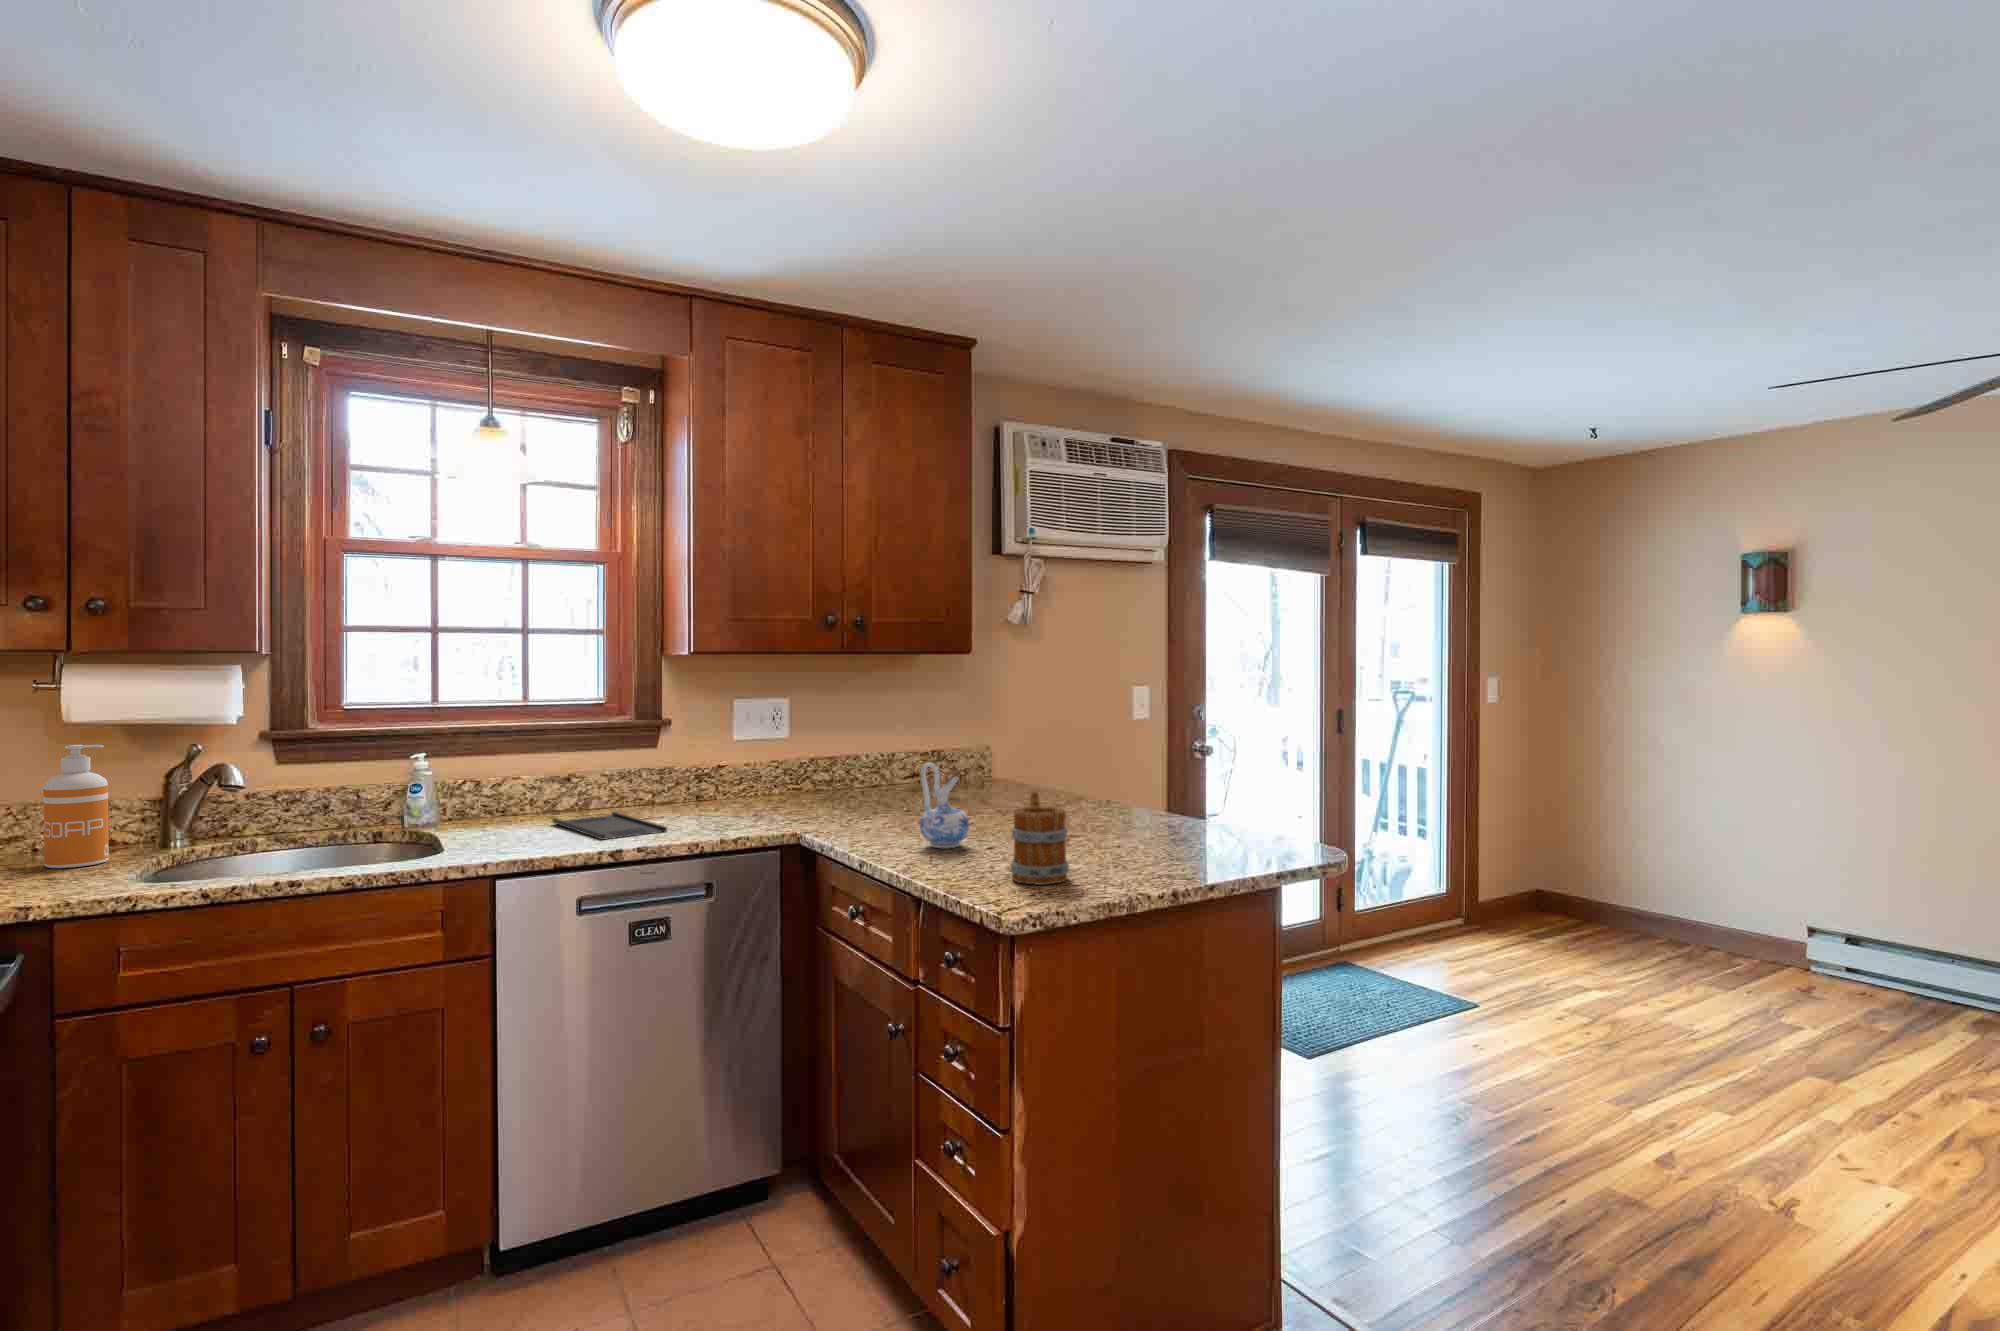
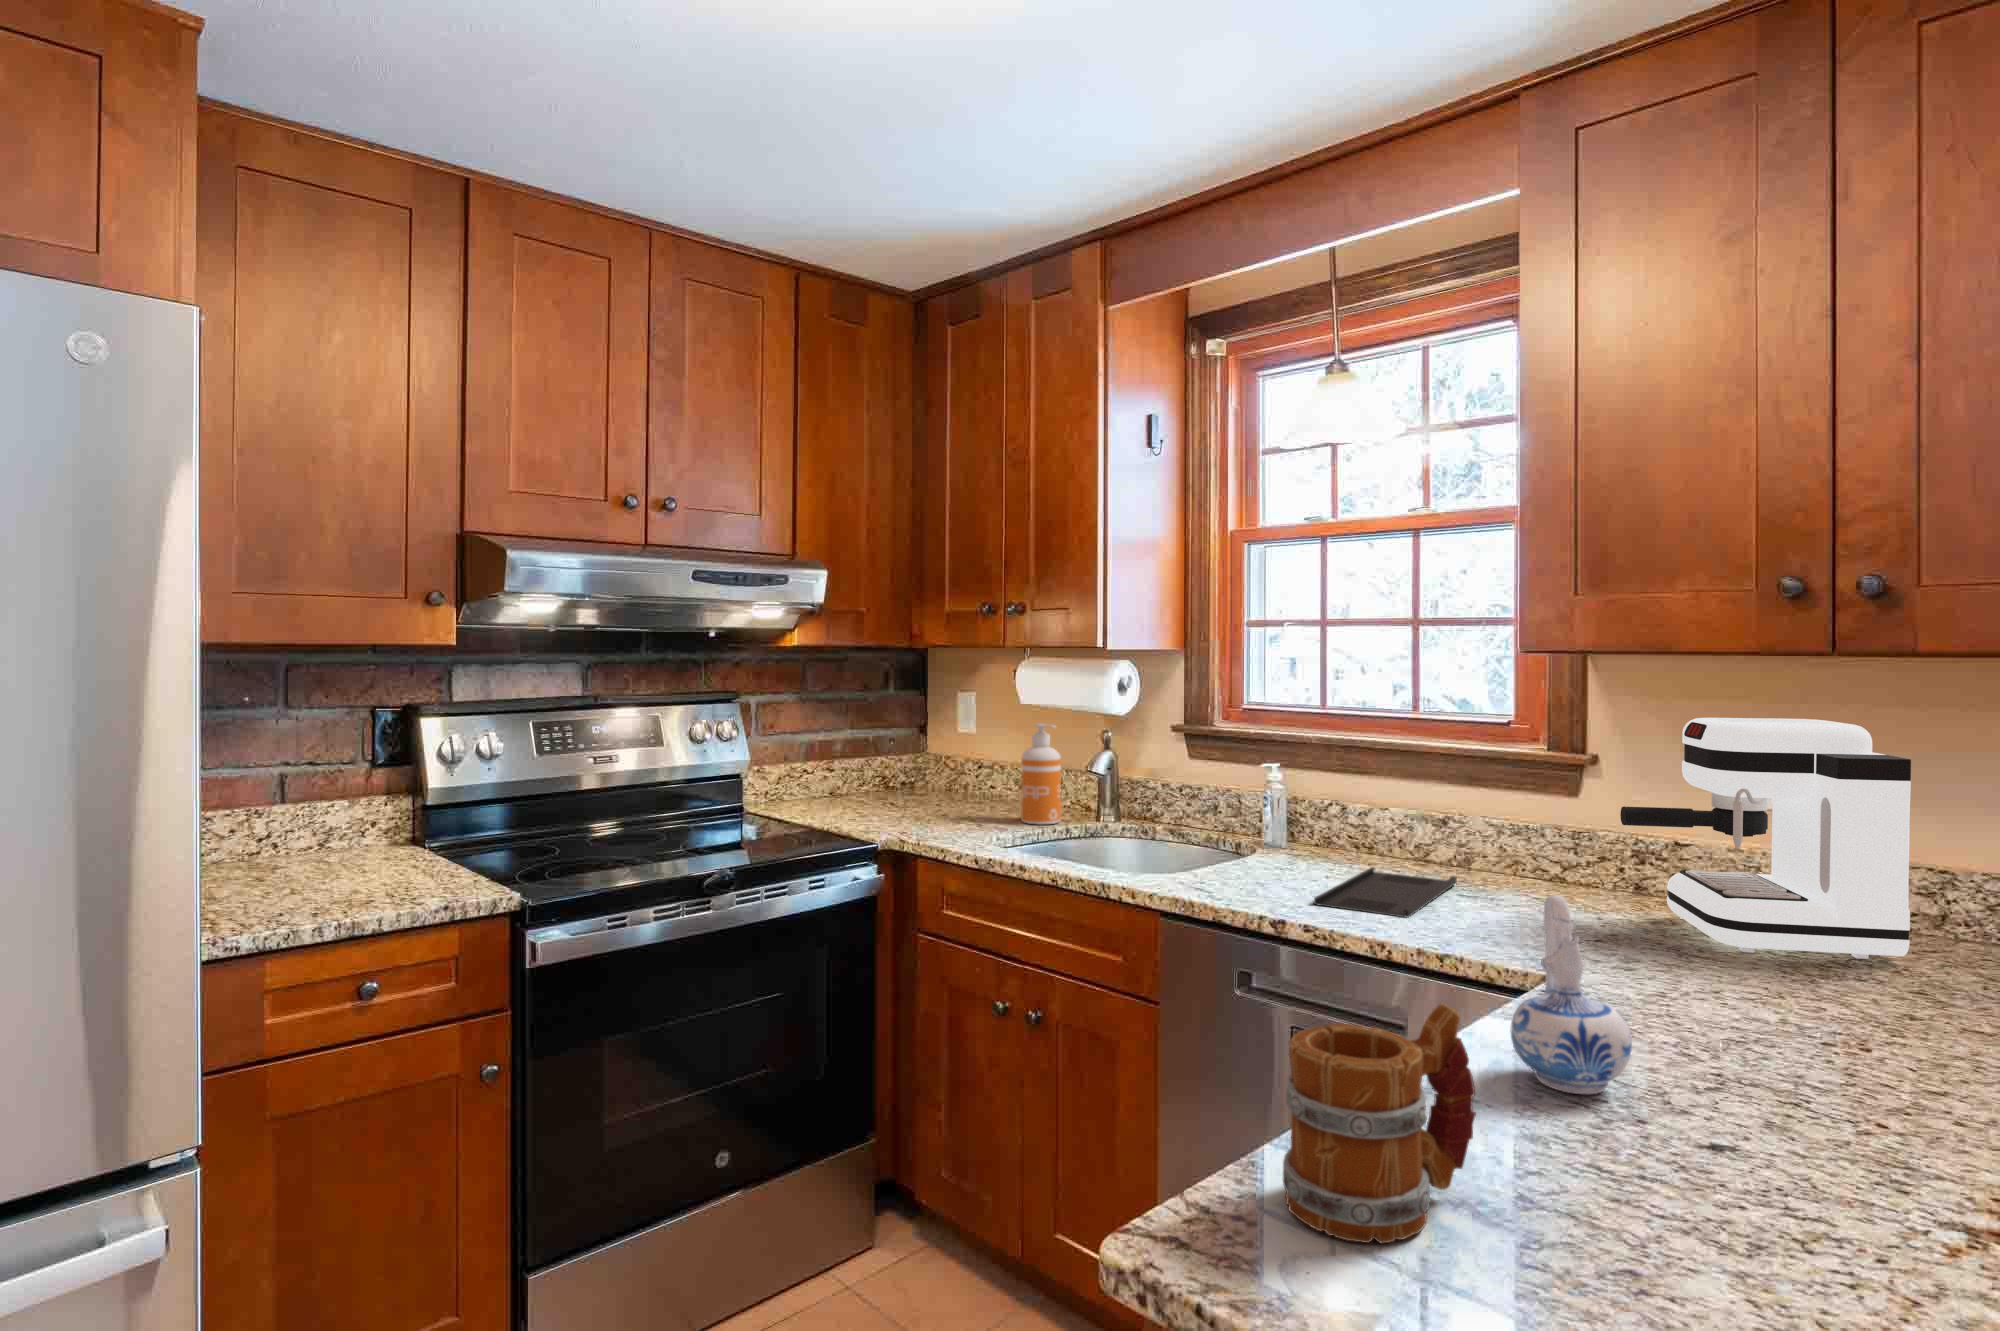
coffee maker: none [743,688,862,808] -> present [1620,718,1911,959]

